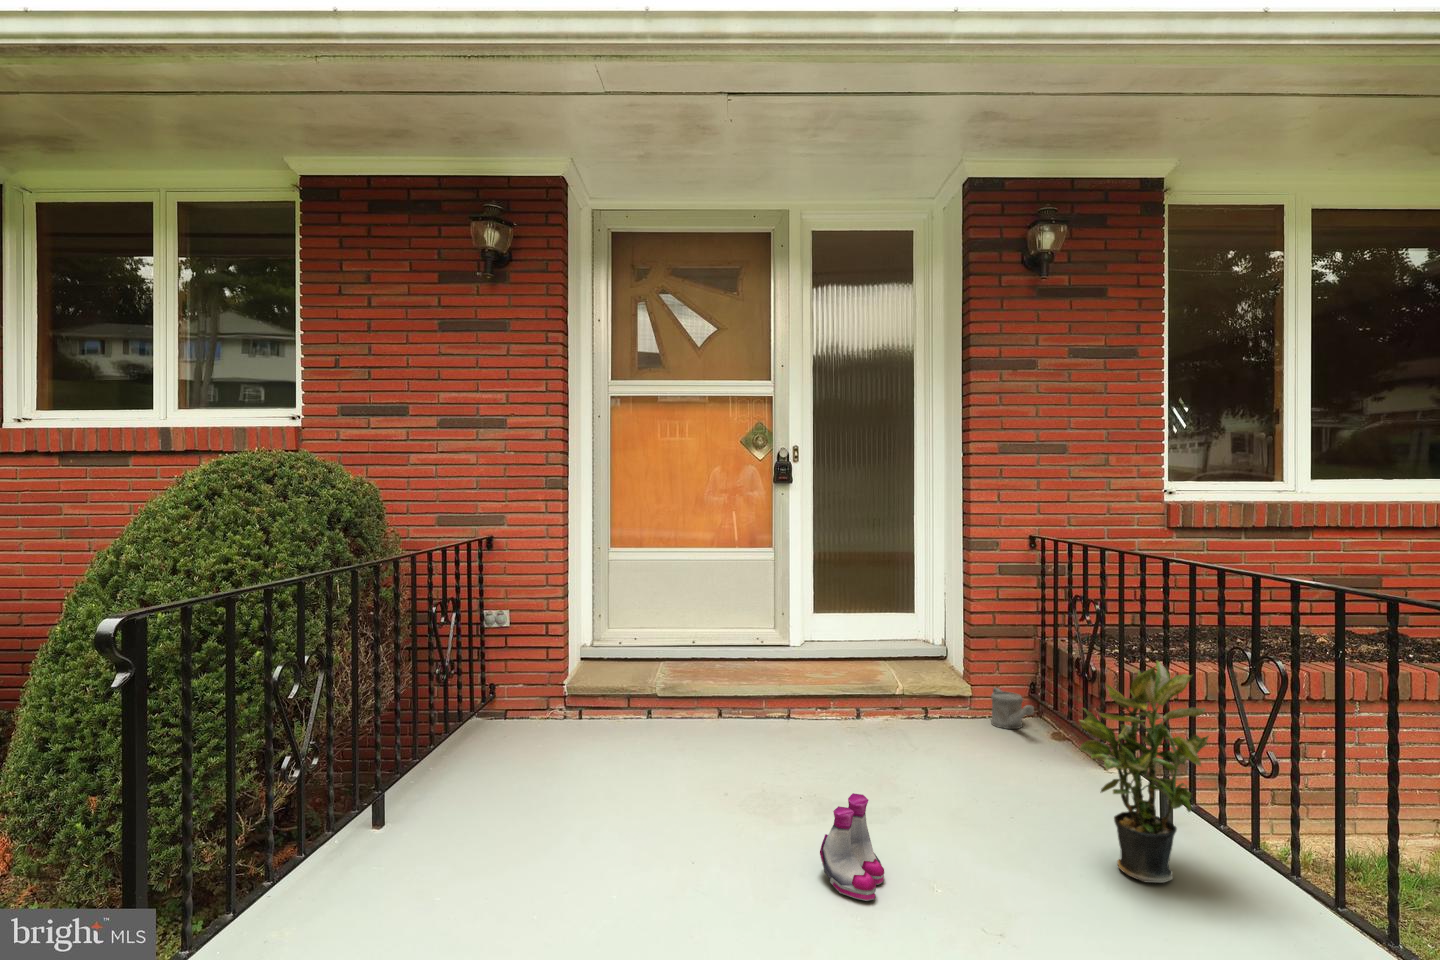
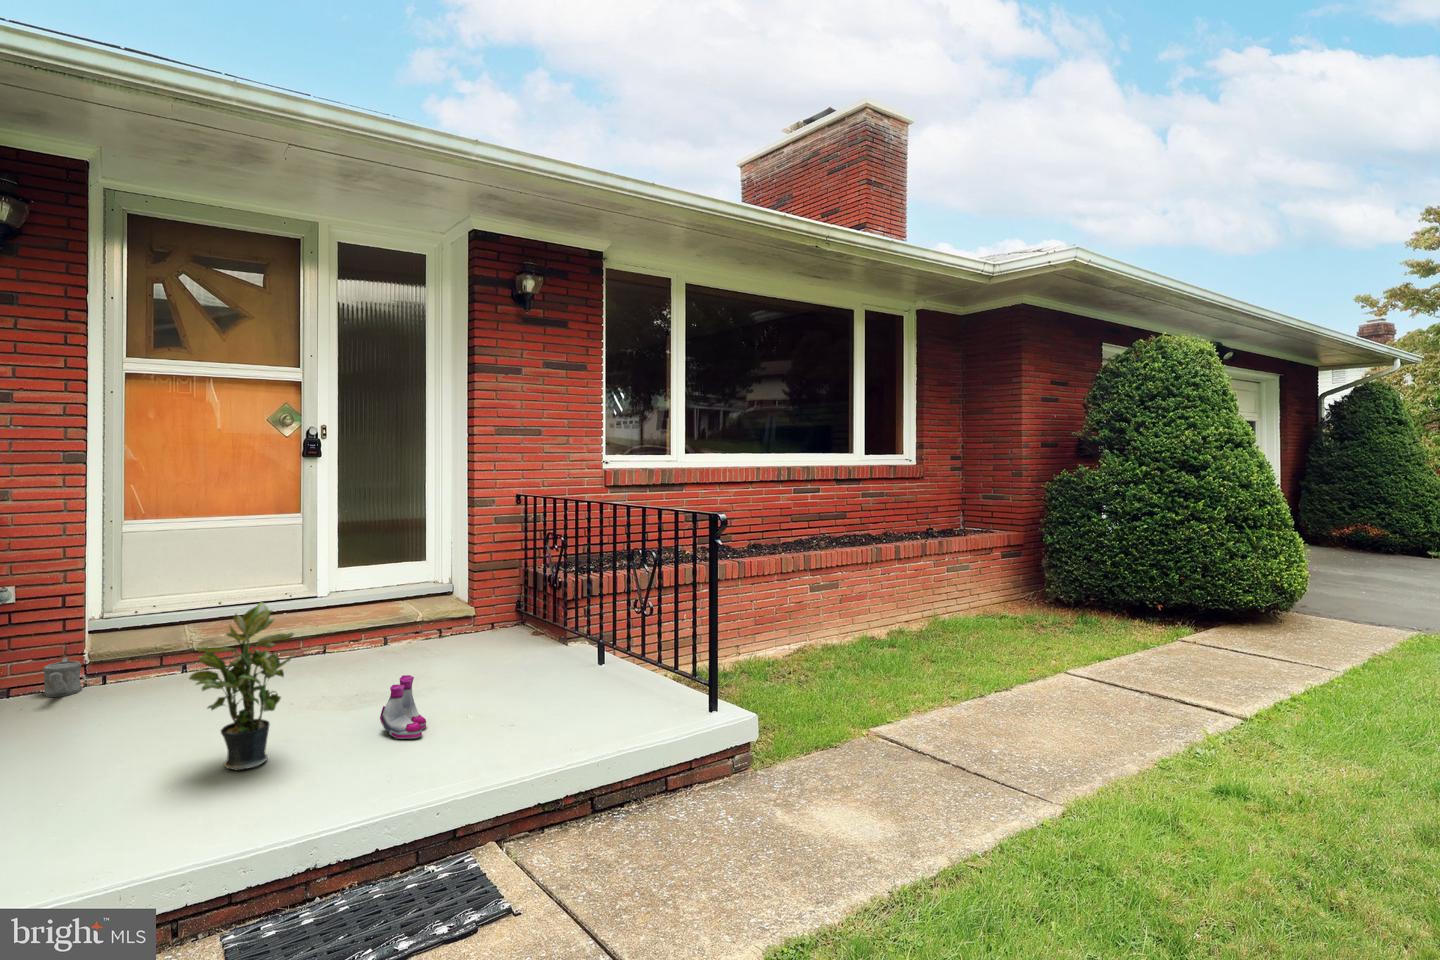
potted plant: present [1079,661,1208,883] -> present [189,602,294,770]
watering can: present [991,688,1034,729] -> present [43,658,82,697]

